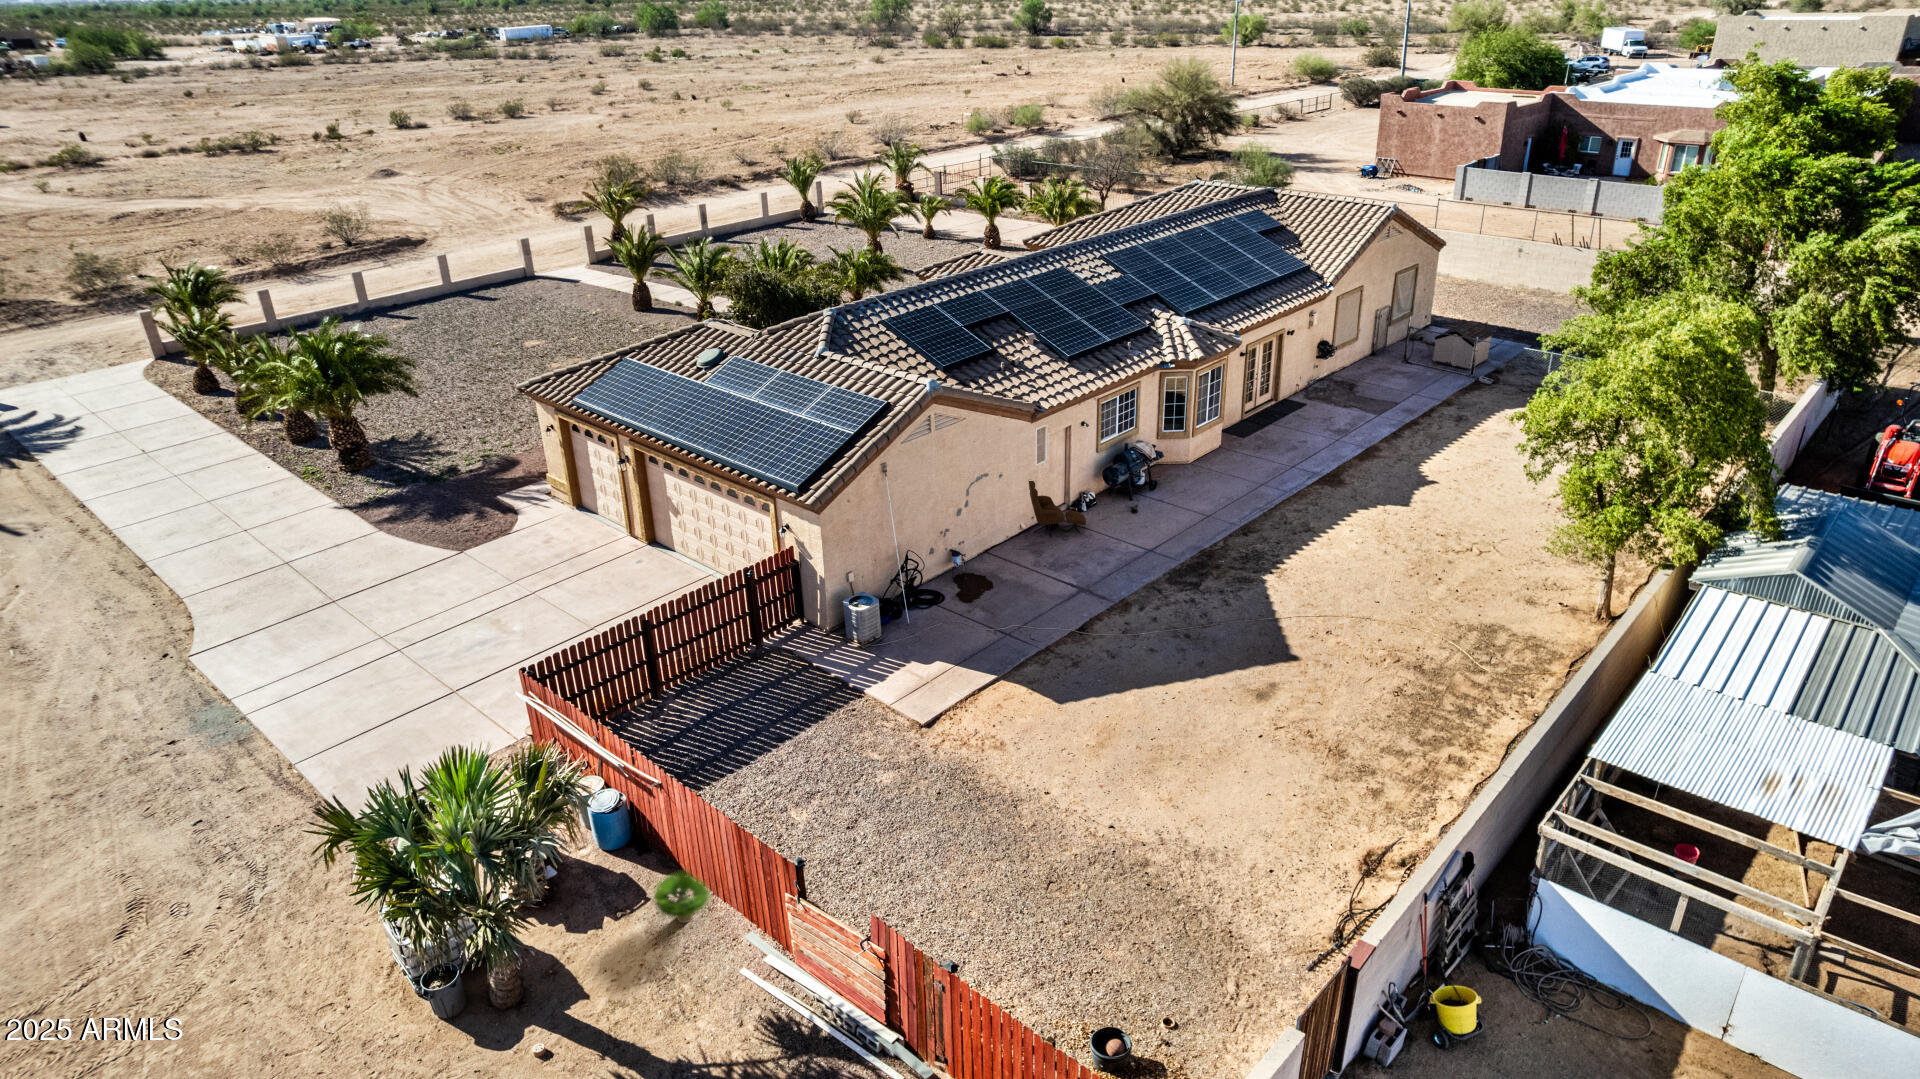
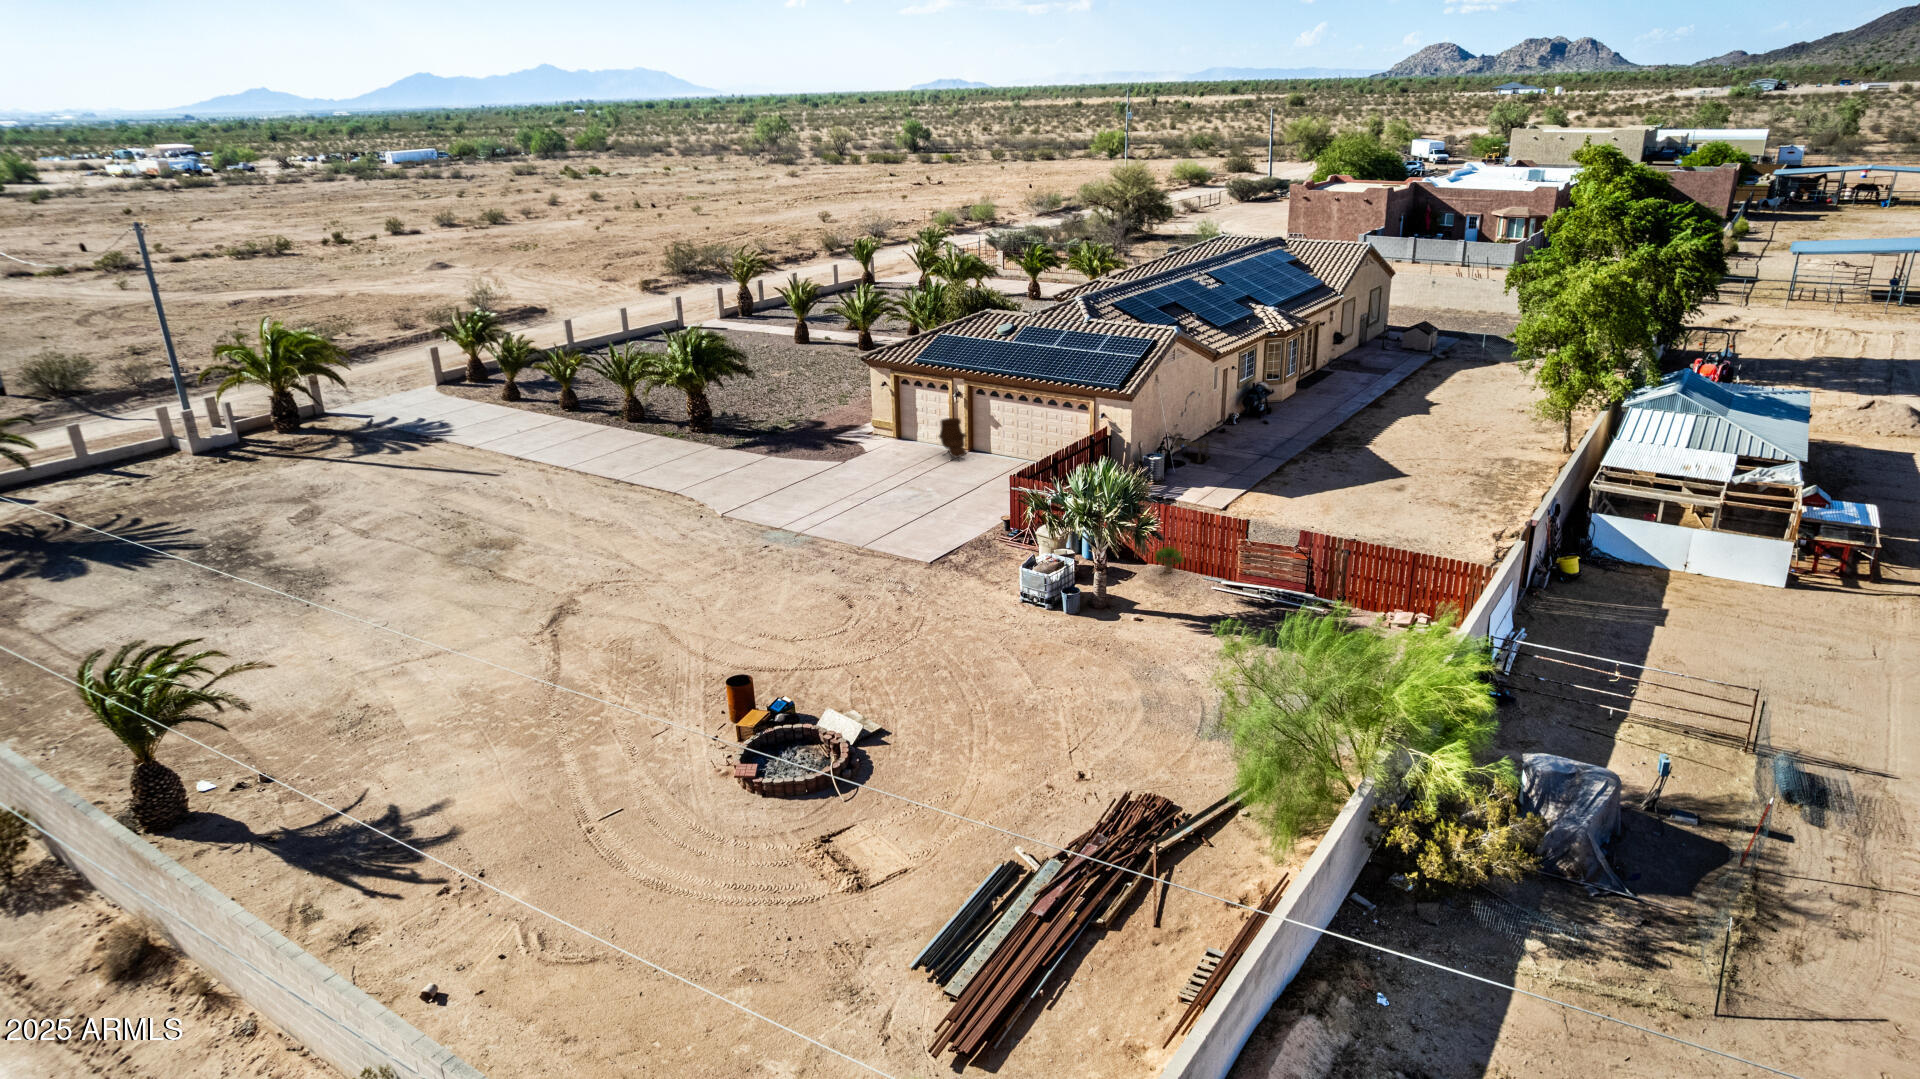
lounge chair: present [1029,481,1086,537] -> present [938,418,966,458]
bench: none [932,542,990,598] -> present [1172,433,1209,462]

